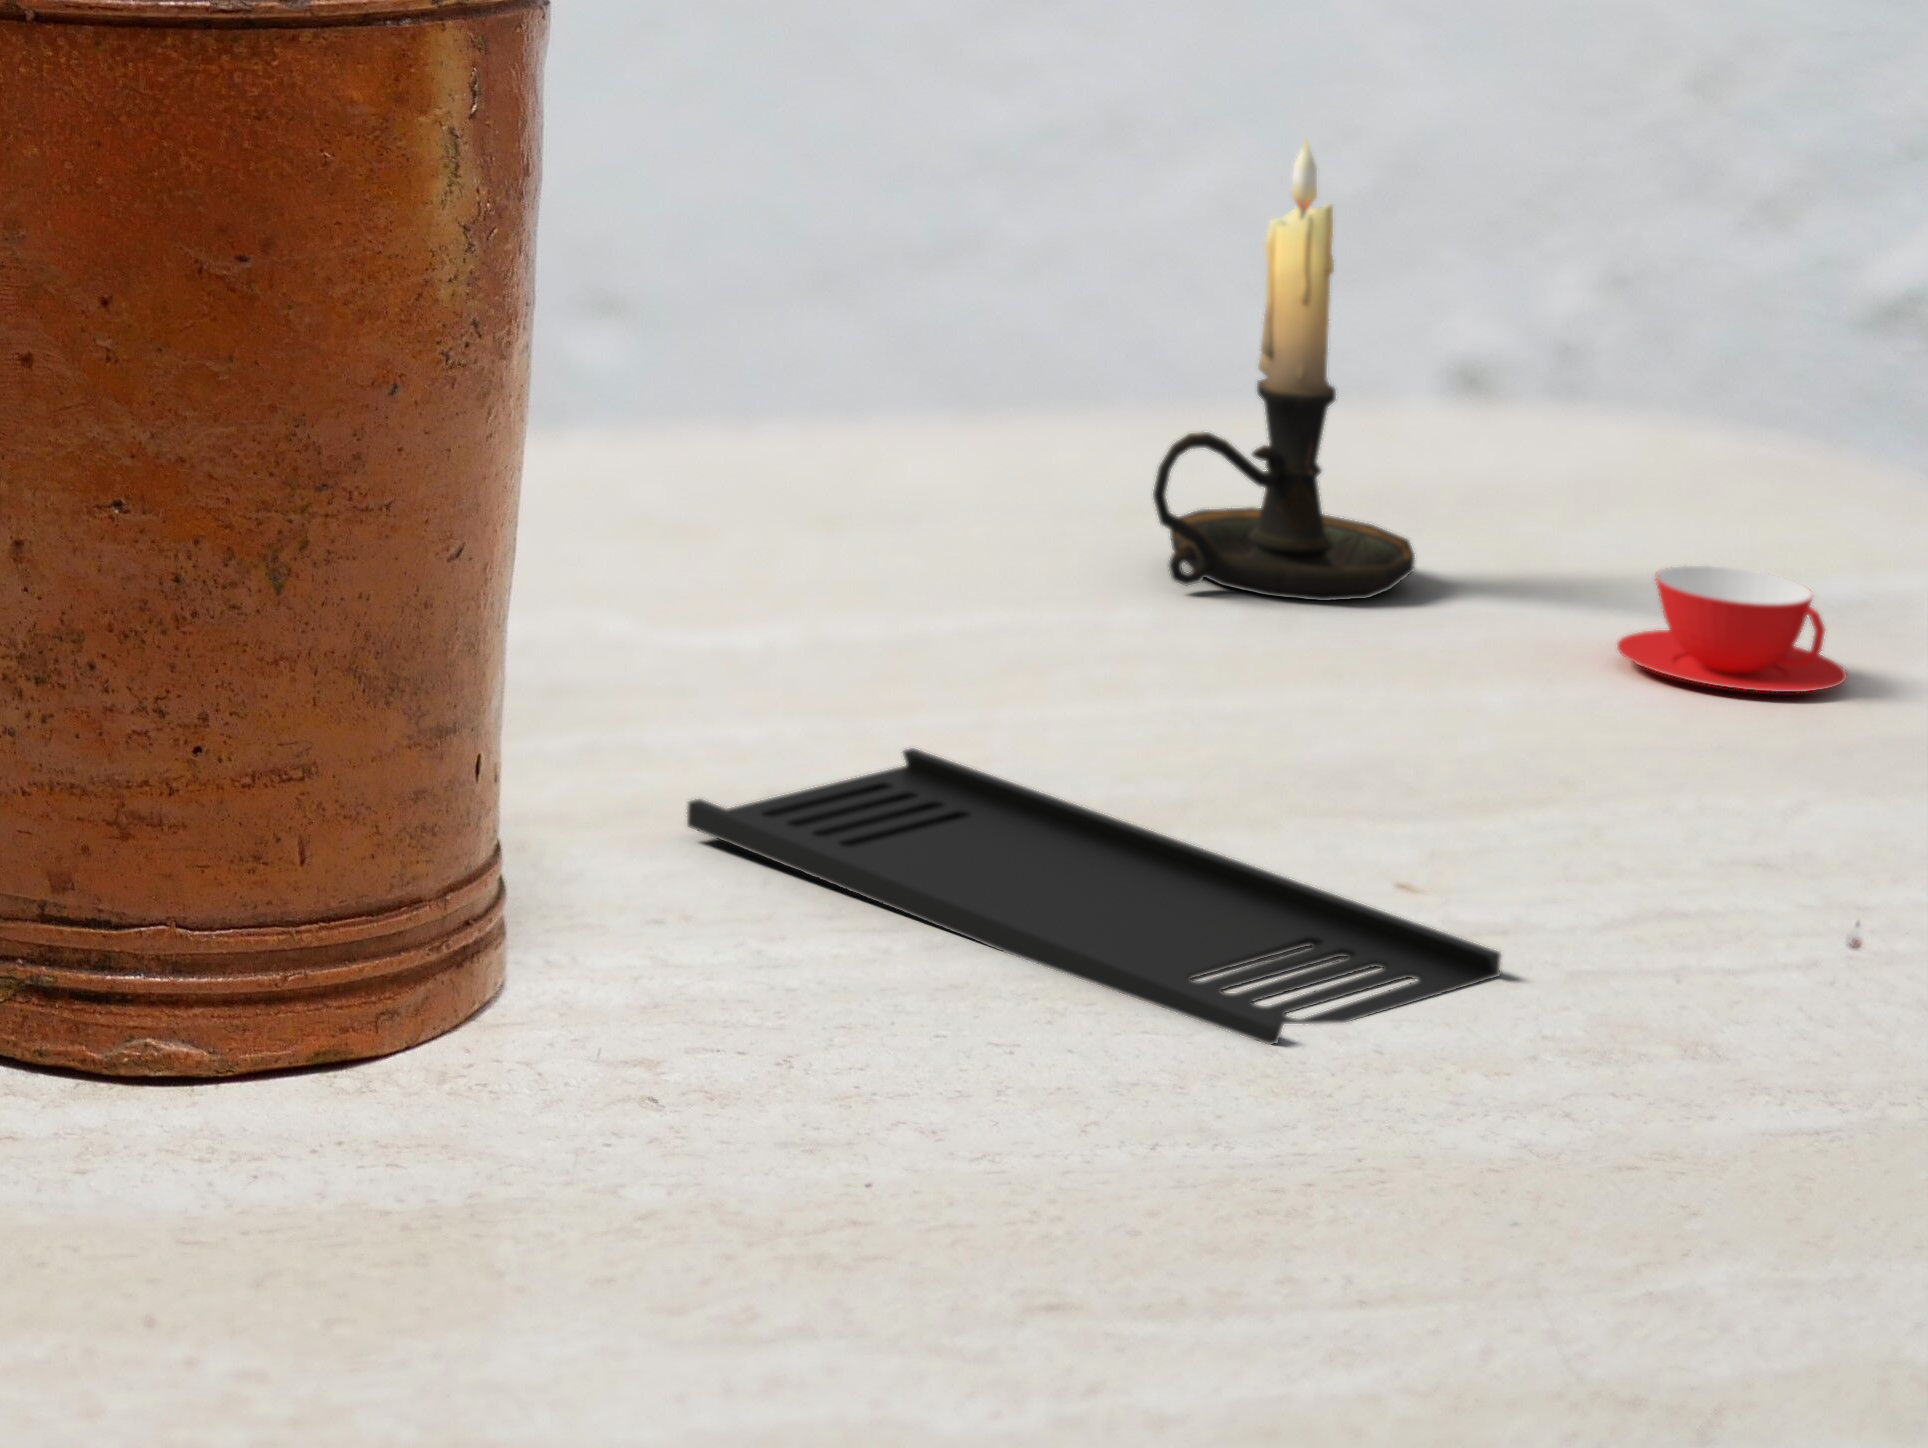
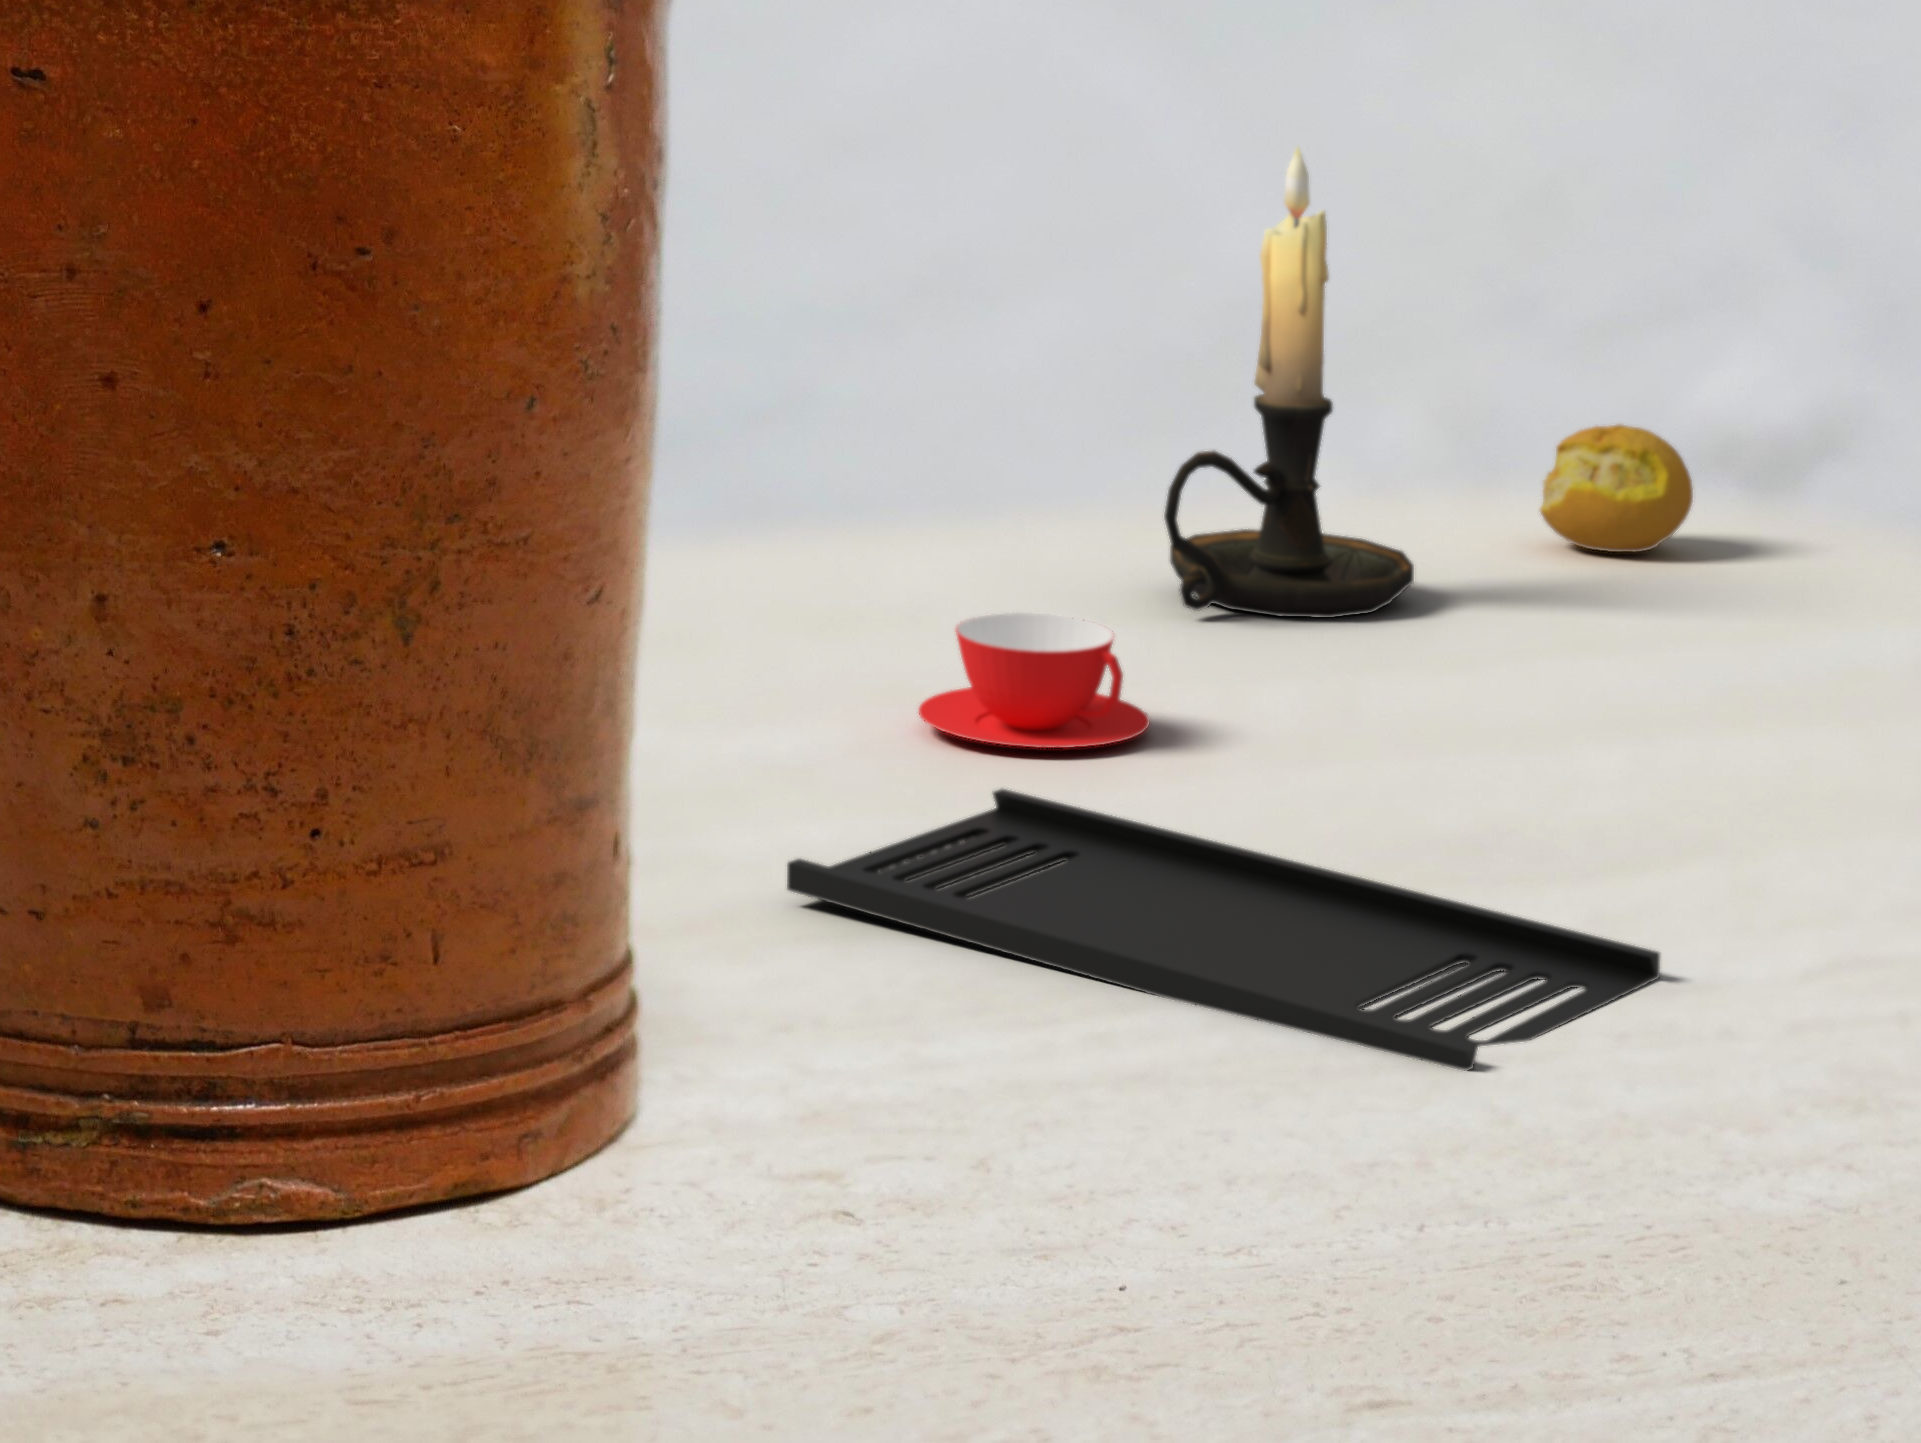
fruit: none [1574,424,1736,553] -> present [1540,425,1693,552]
teacup: present [1617,566,1847,692] -> present [919,613,1150,748]

